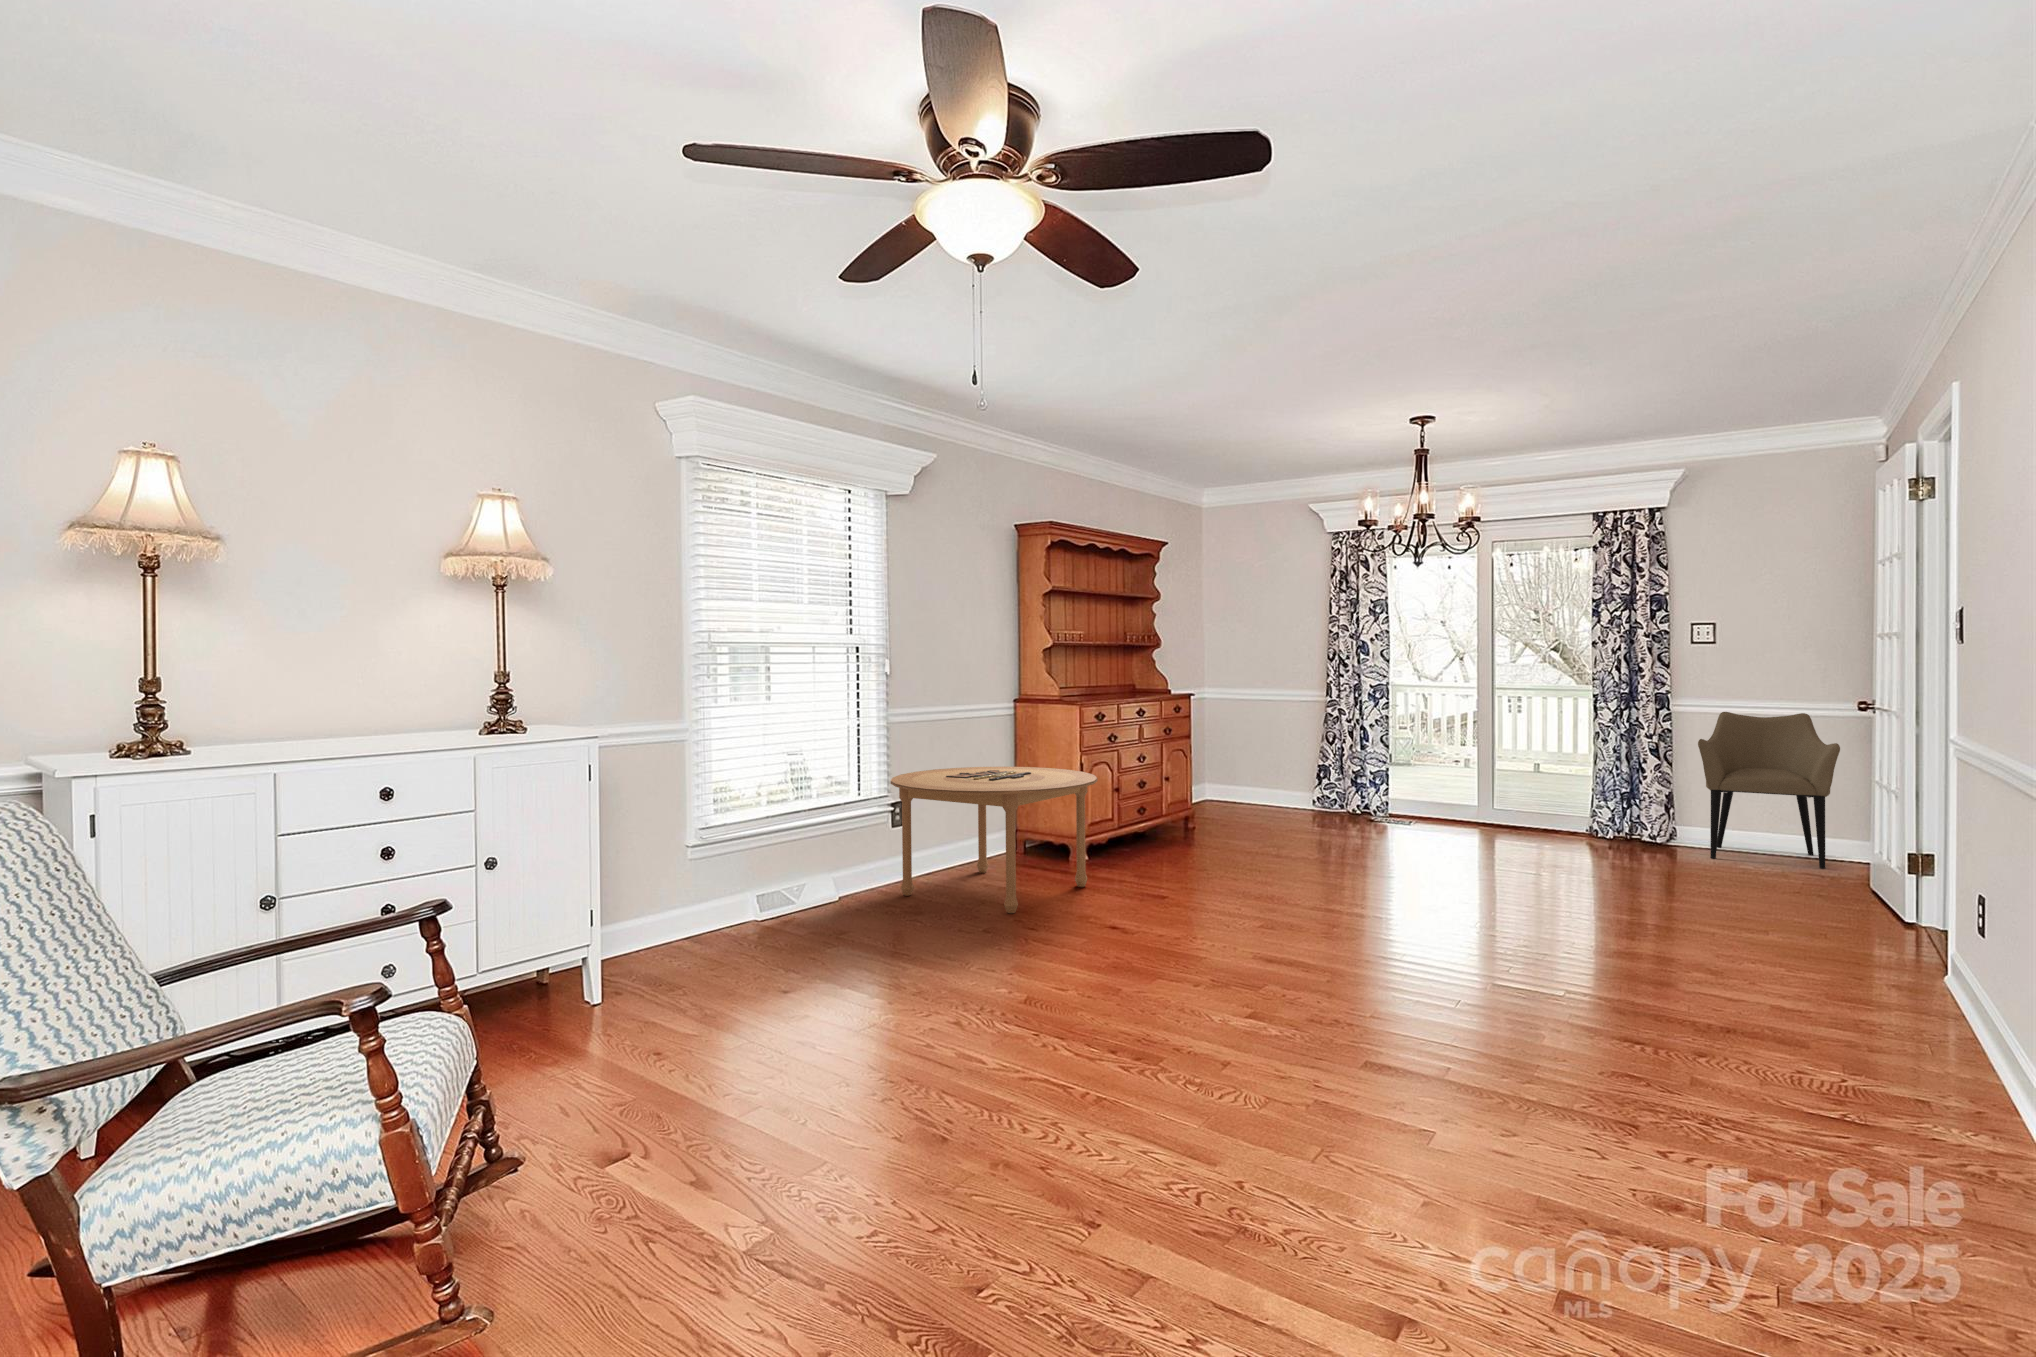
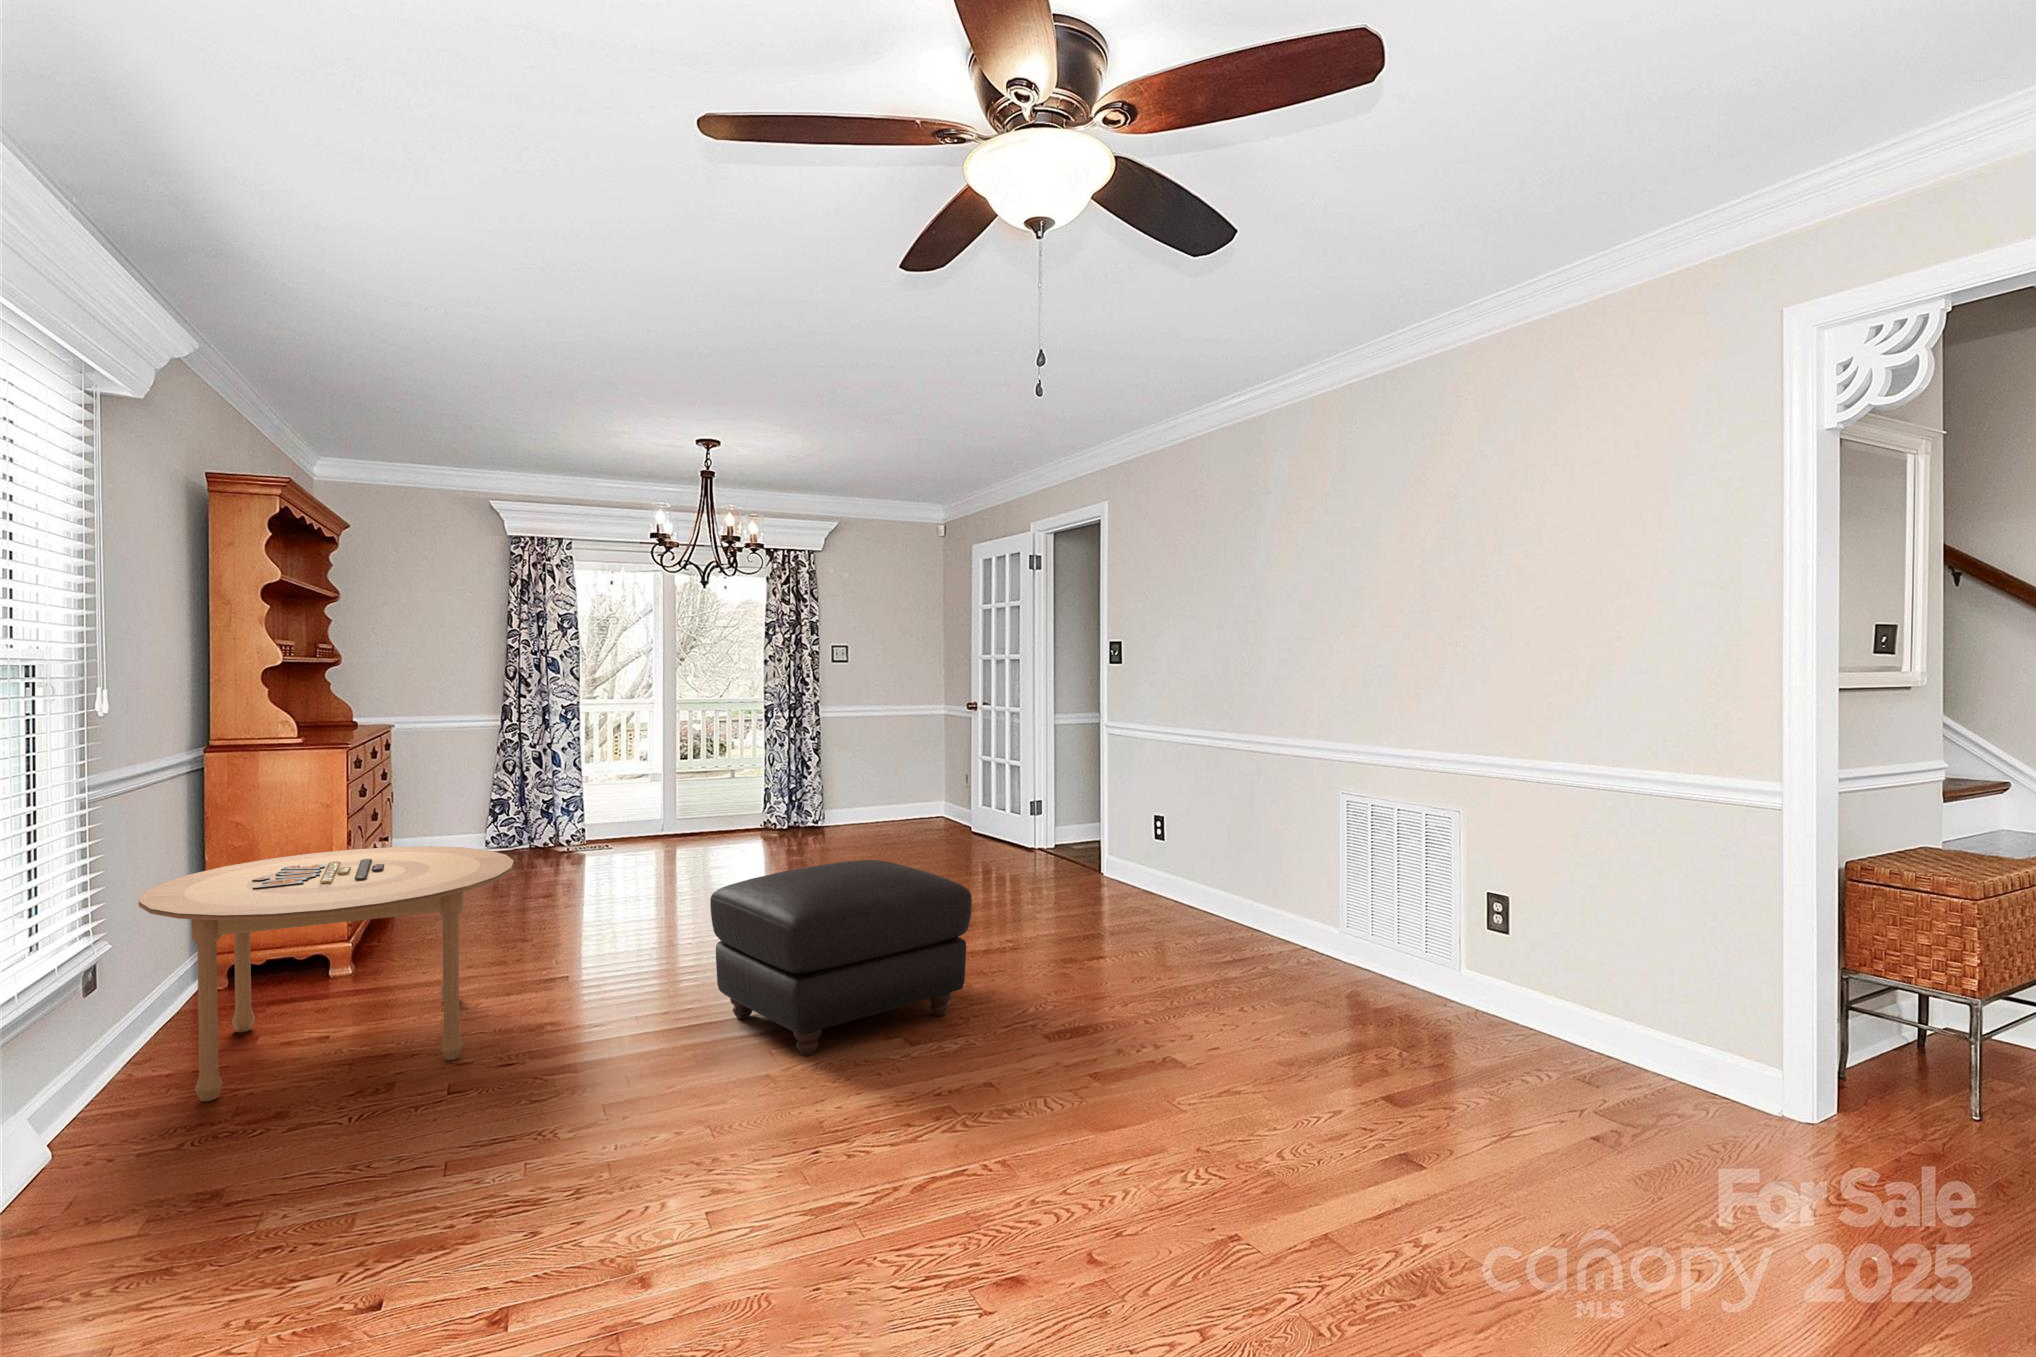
armchair: present [1698,712,1840,868] -> none [853,717,943,835]
ottoman: none [1132,824,1362,1004] -> present [710,860,972,1056]

